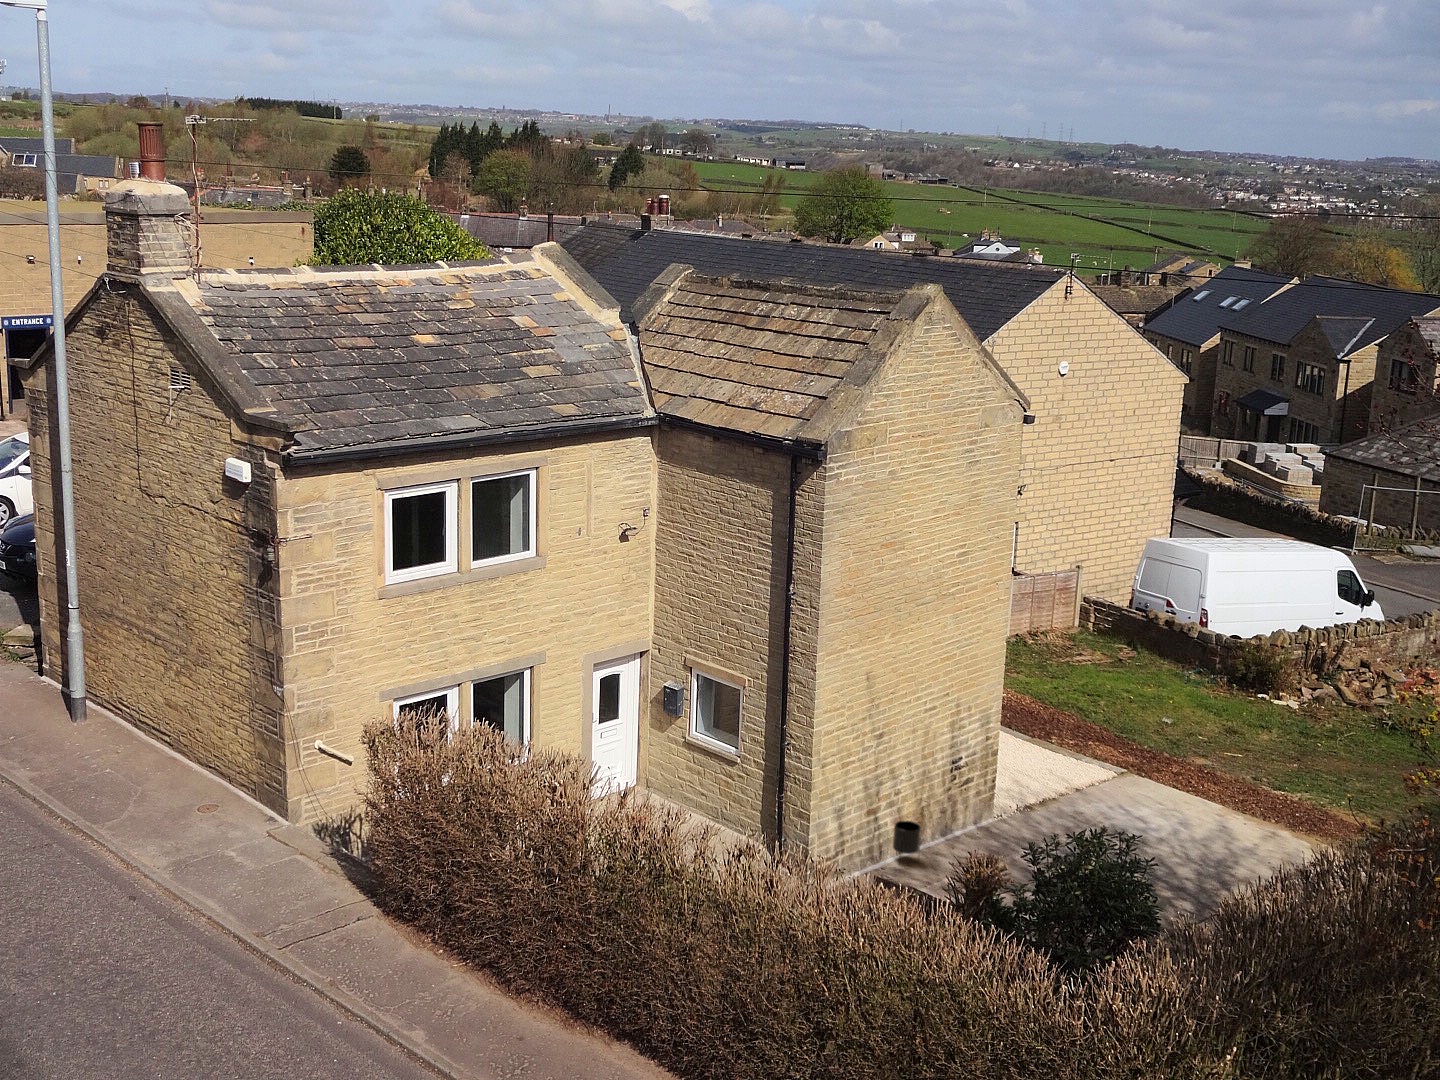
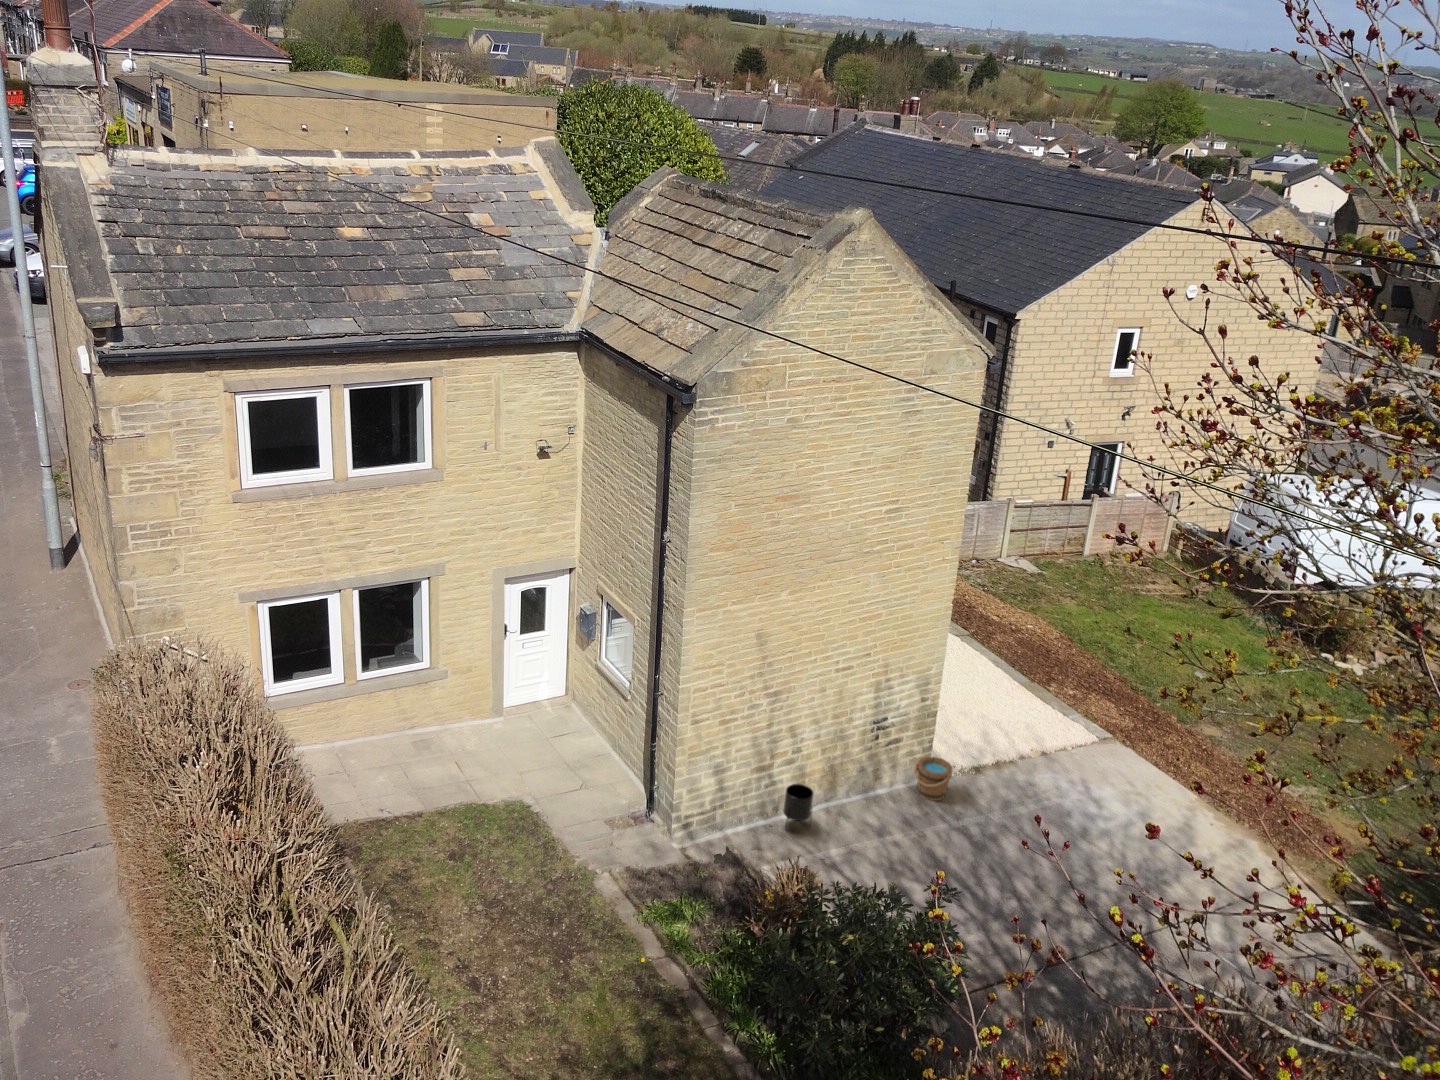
bucket: none [986,791,1023,831] -> present [914,757,953,801]

